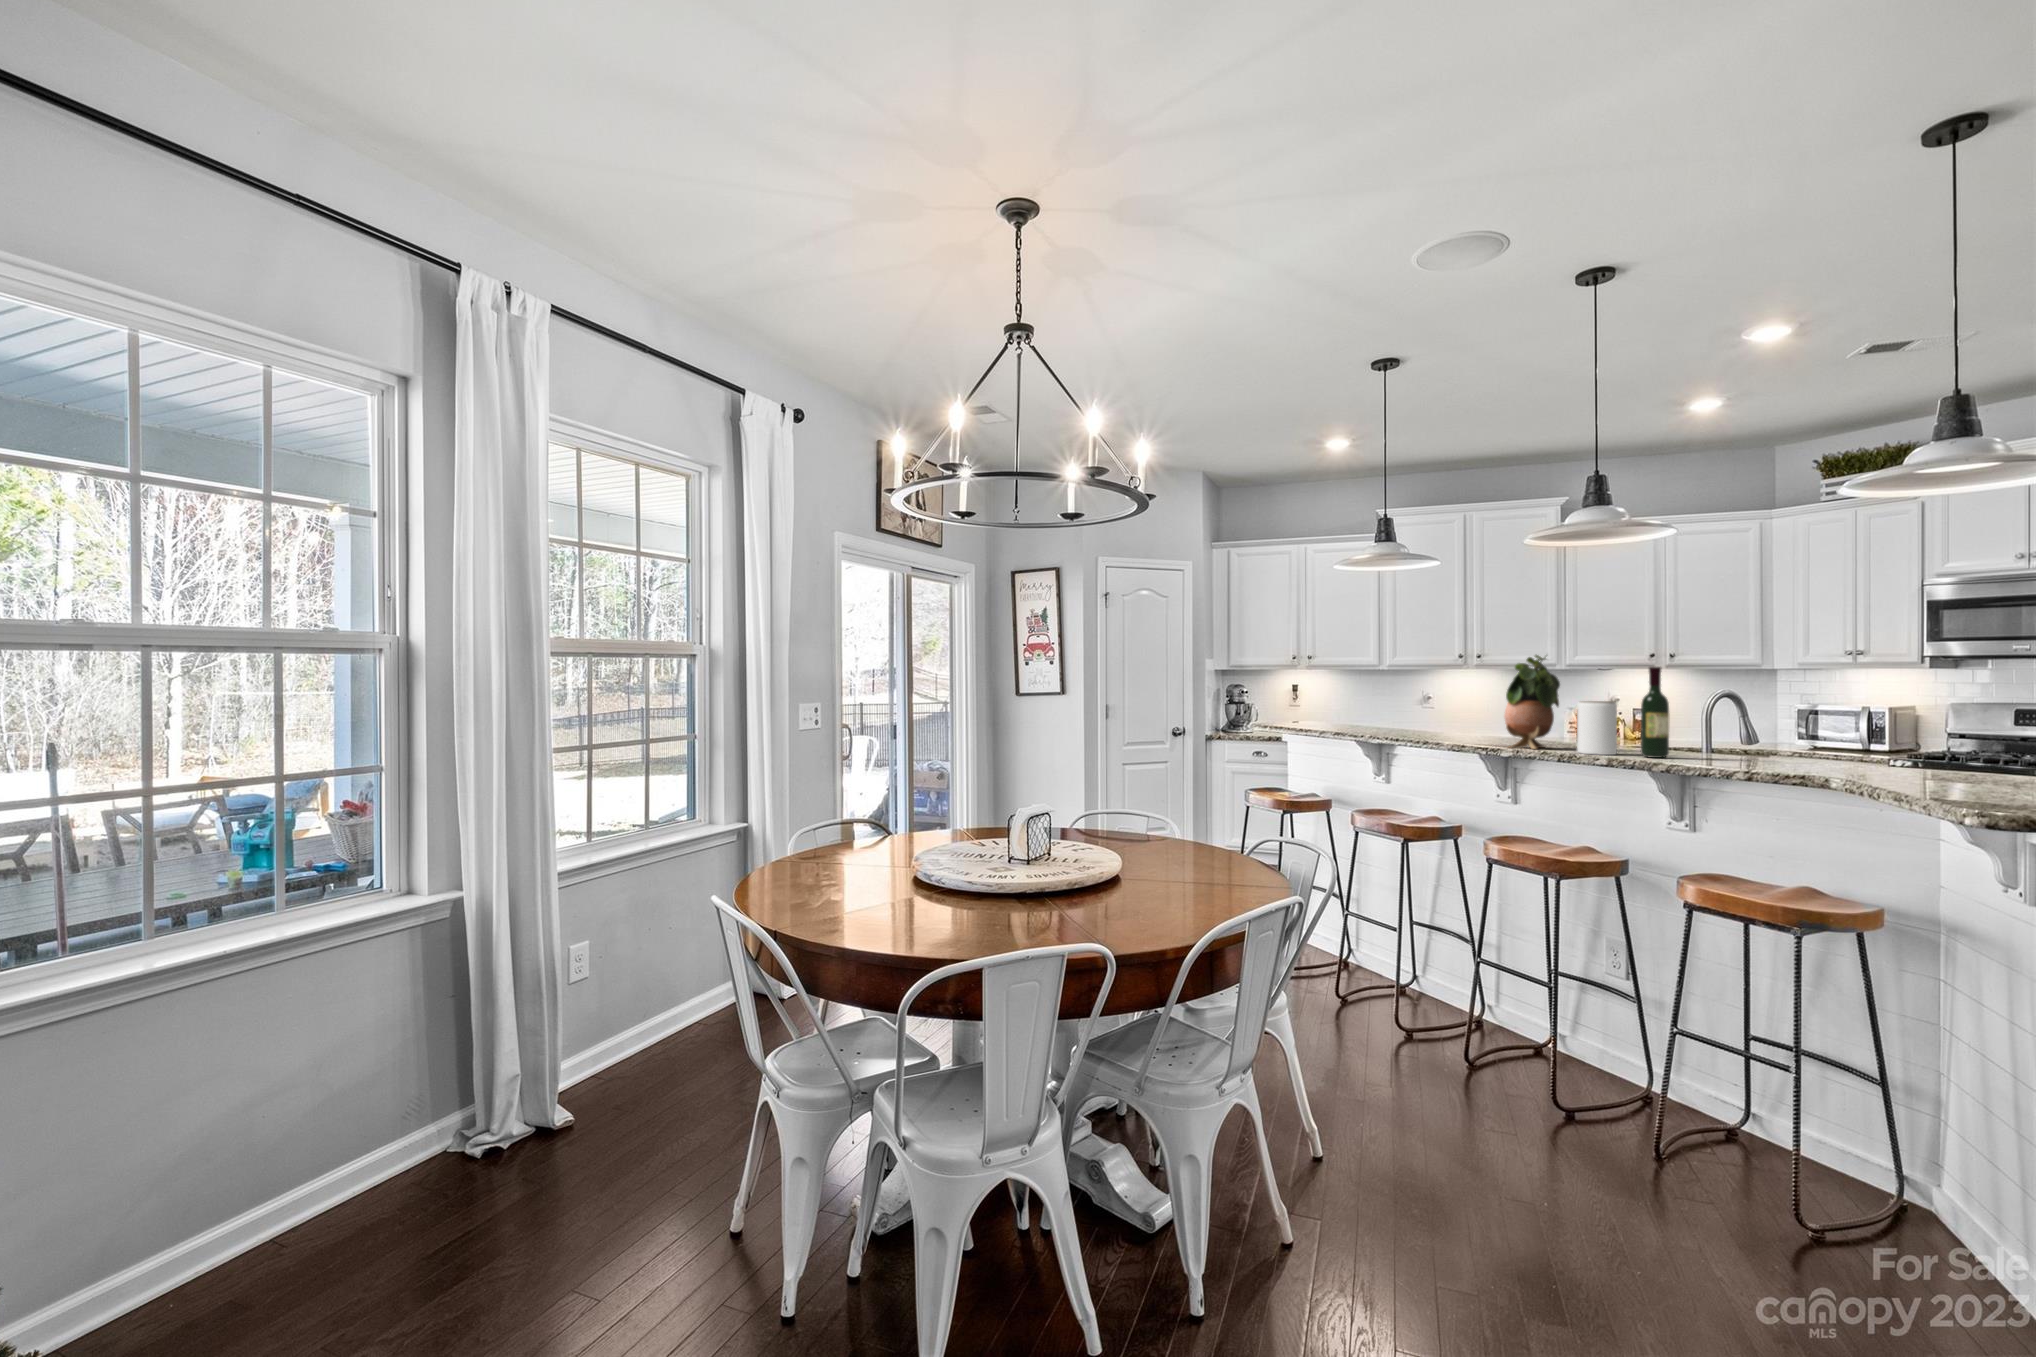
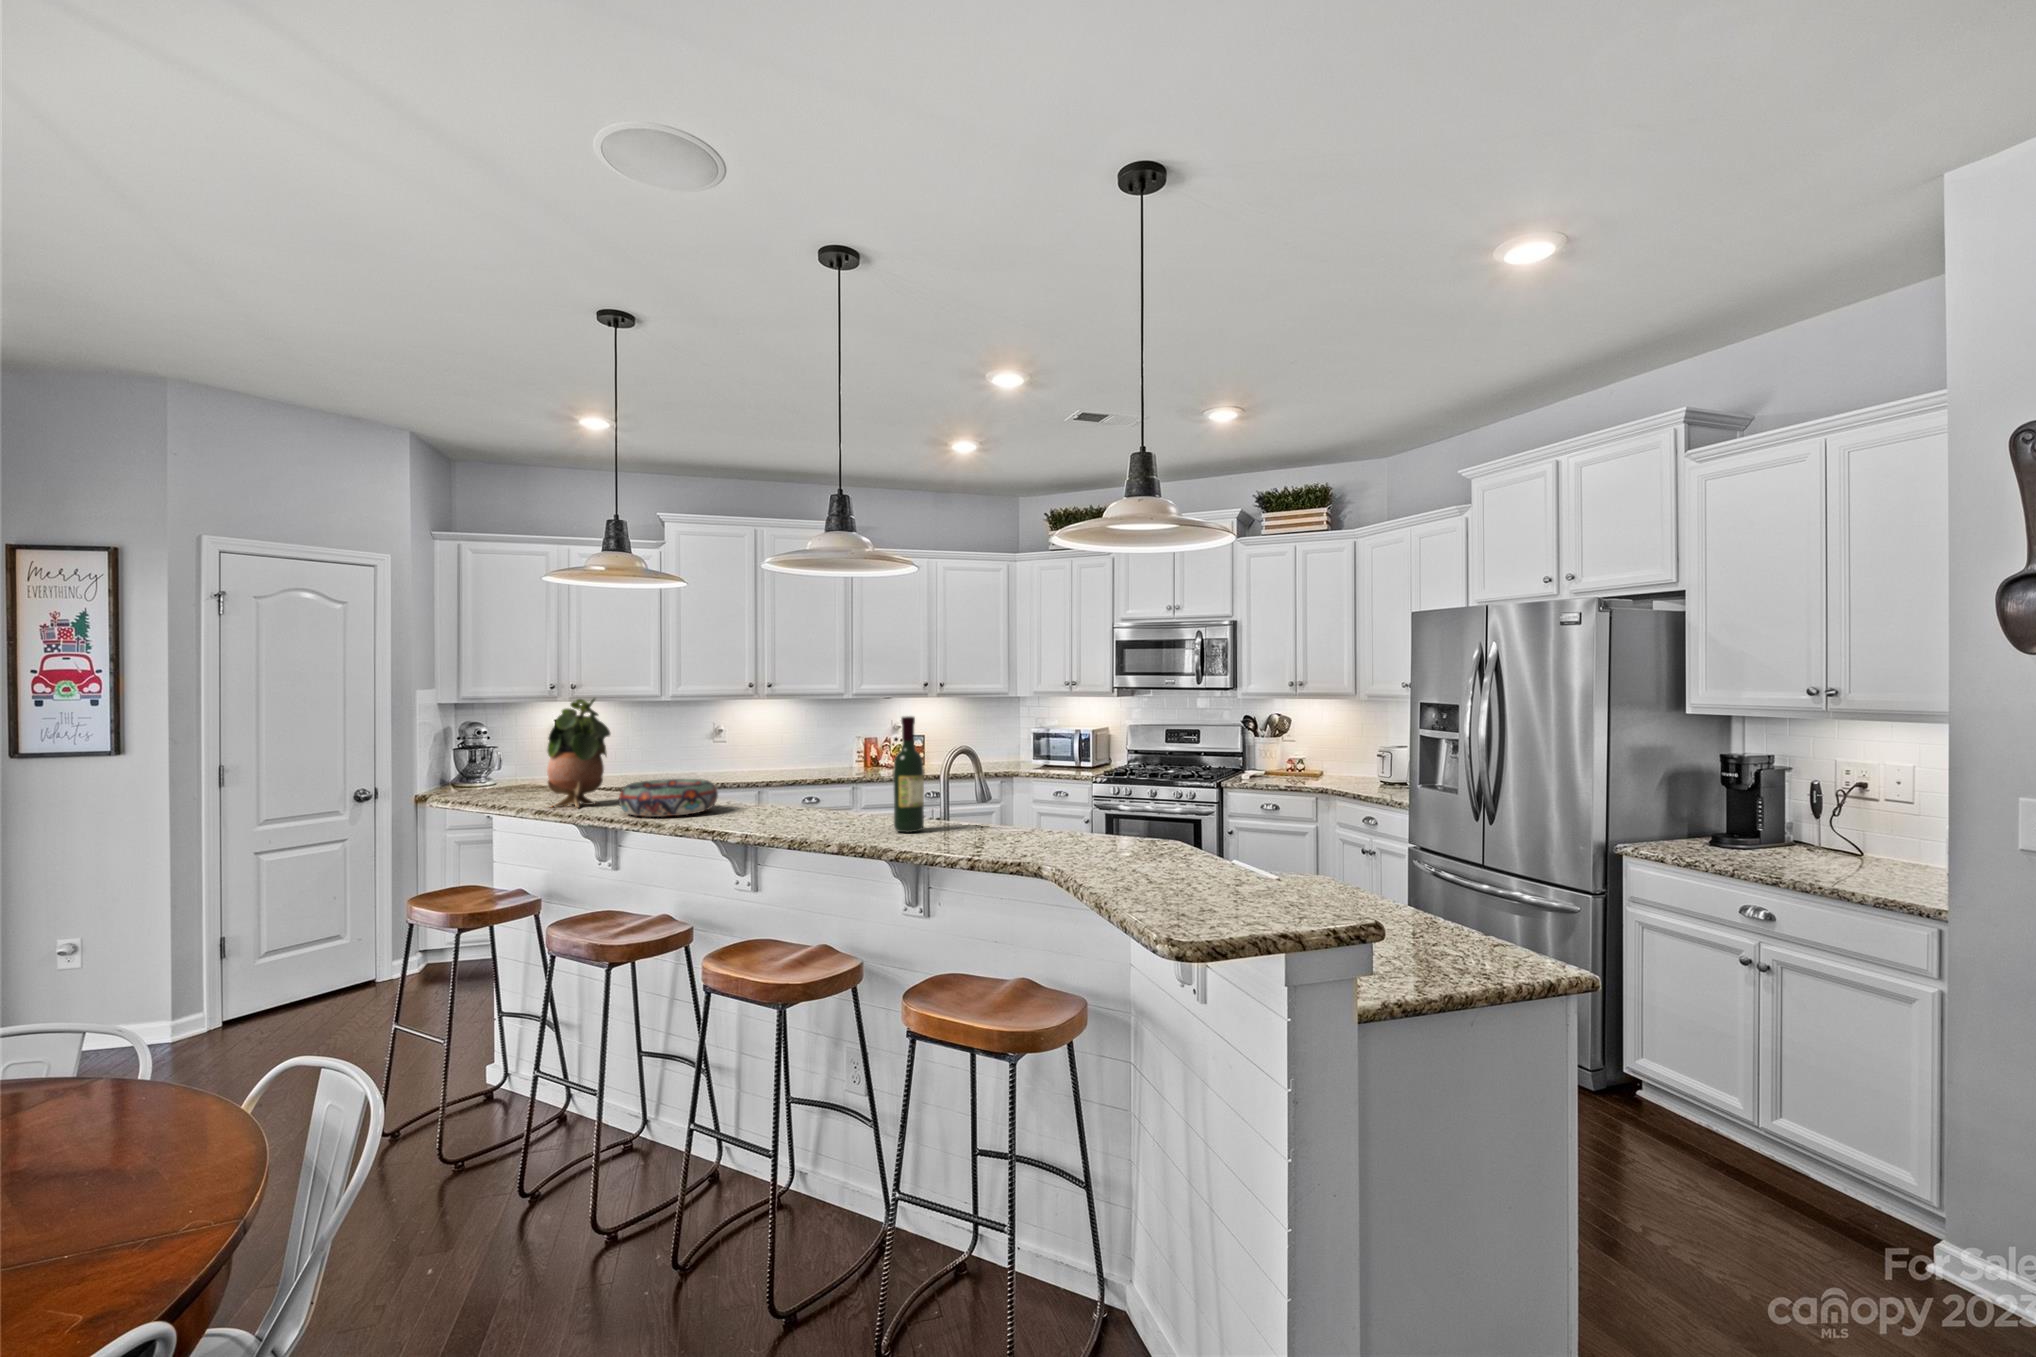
potted plant: present [1504,655,1560,749] -> present [547,698,610,808]
jar: present [1577,701,1617,755] -> none [824,759,869,832]
decorative bowl: none [1403,718,1477,742] -> present [619,779,718,817]

